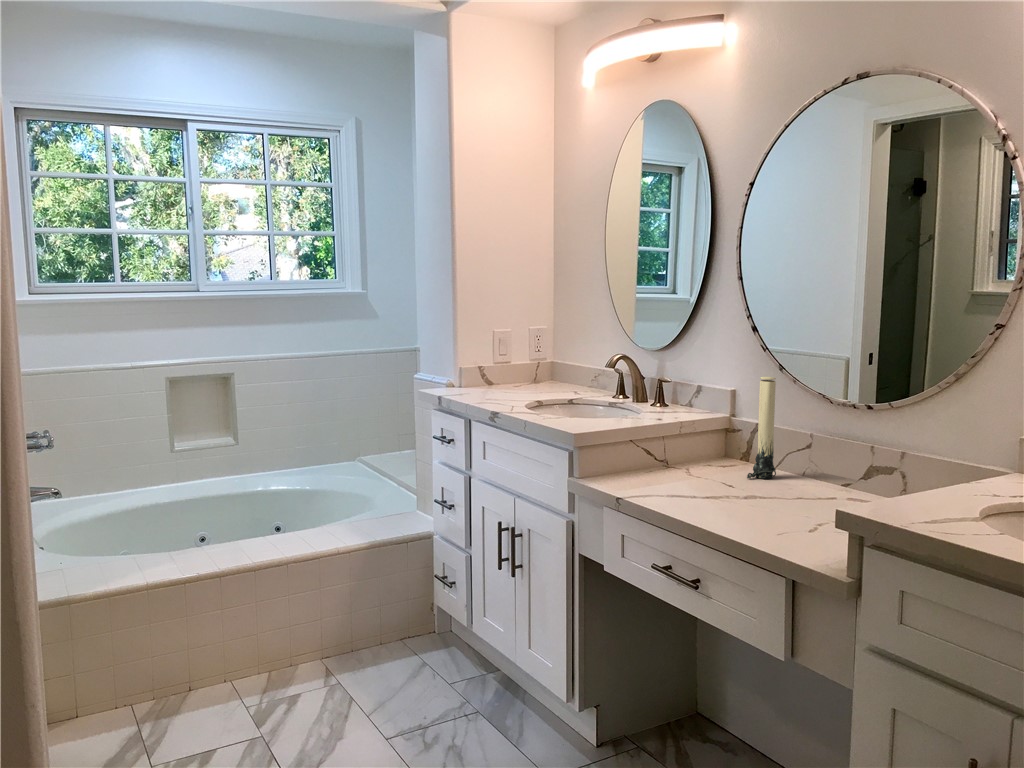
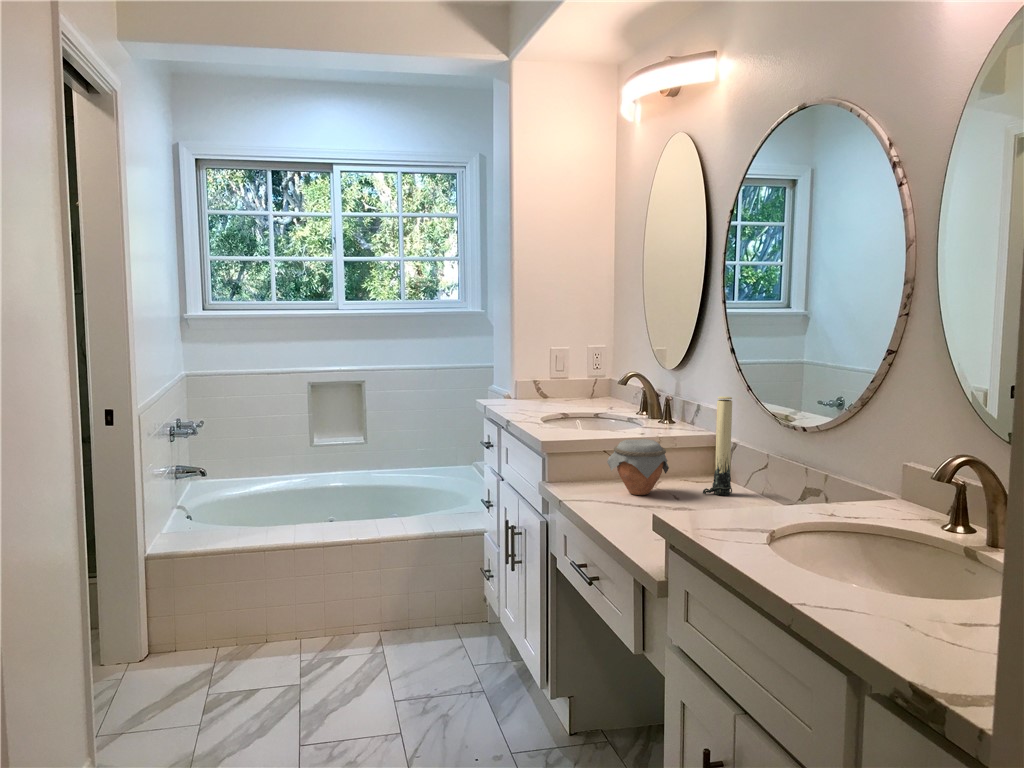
jar: none [652,425,718,485] -> present [607,439,669,495]

